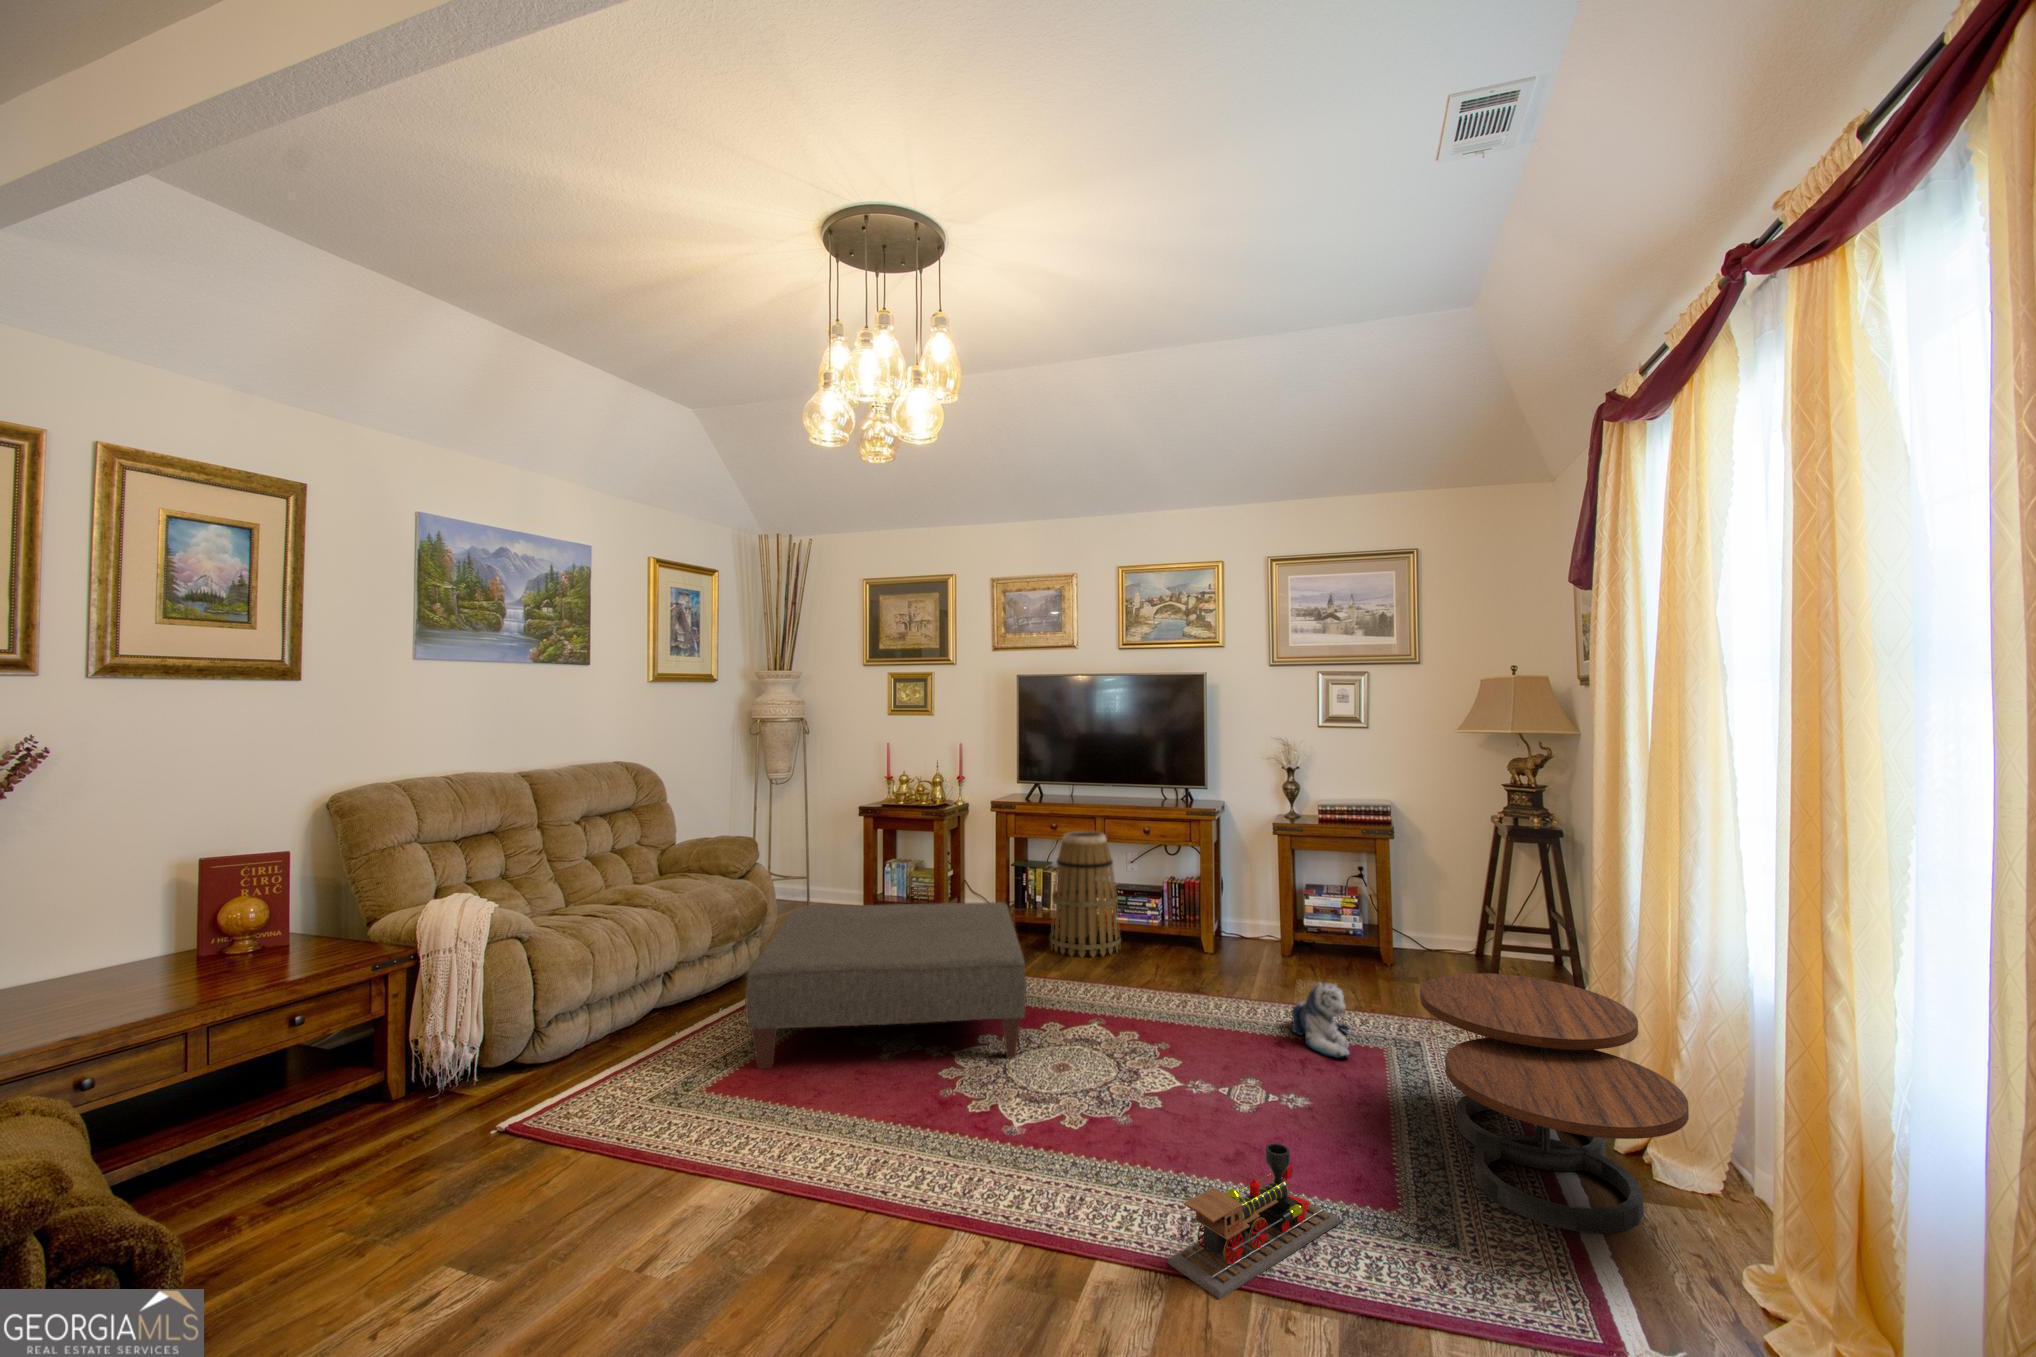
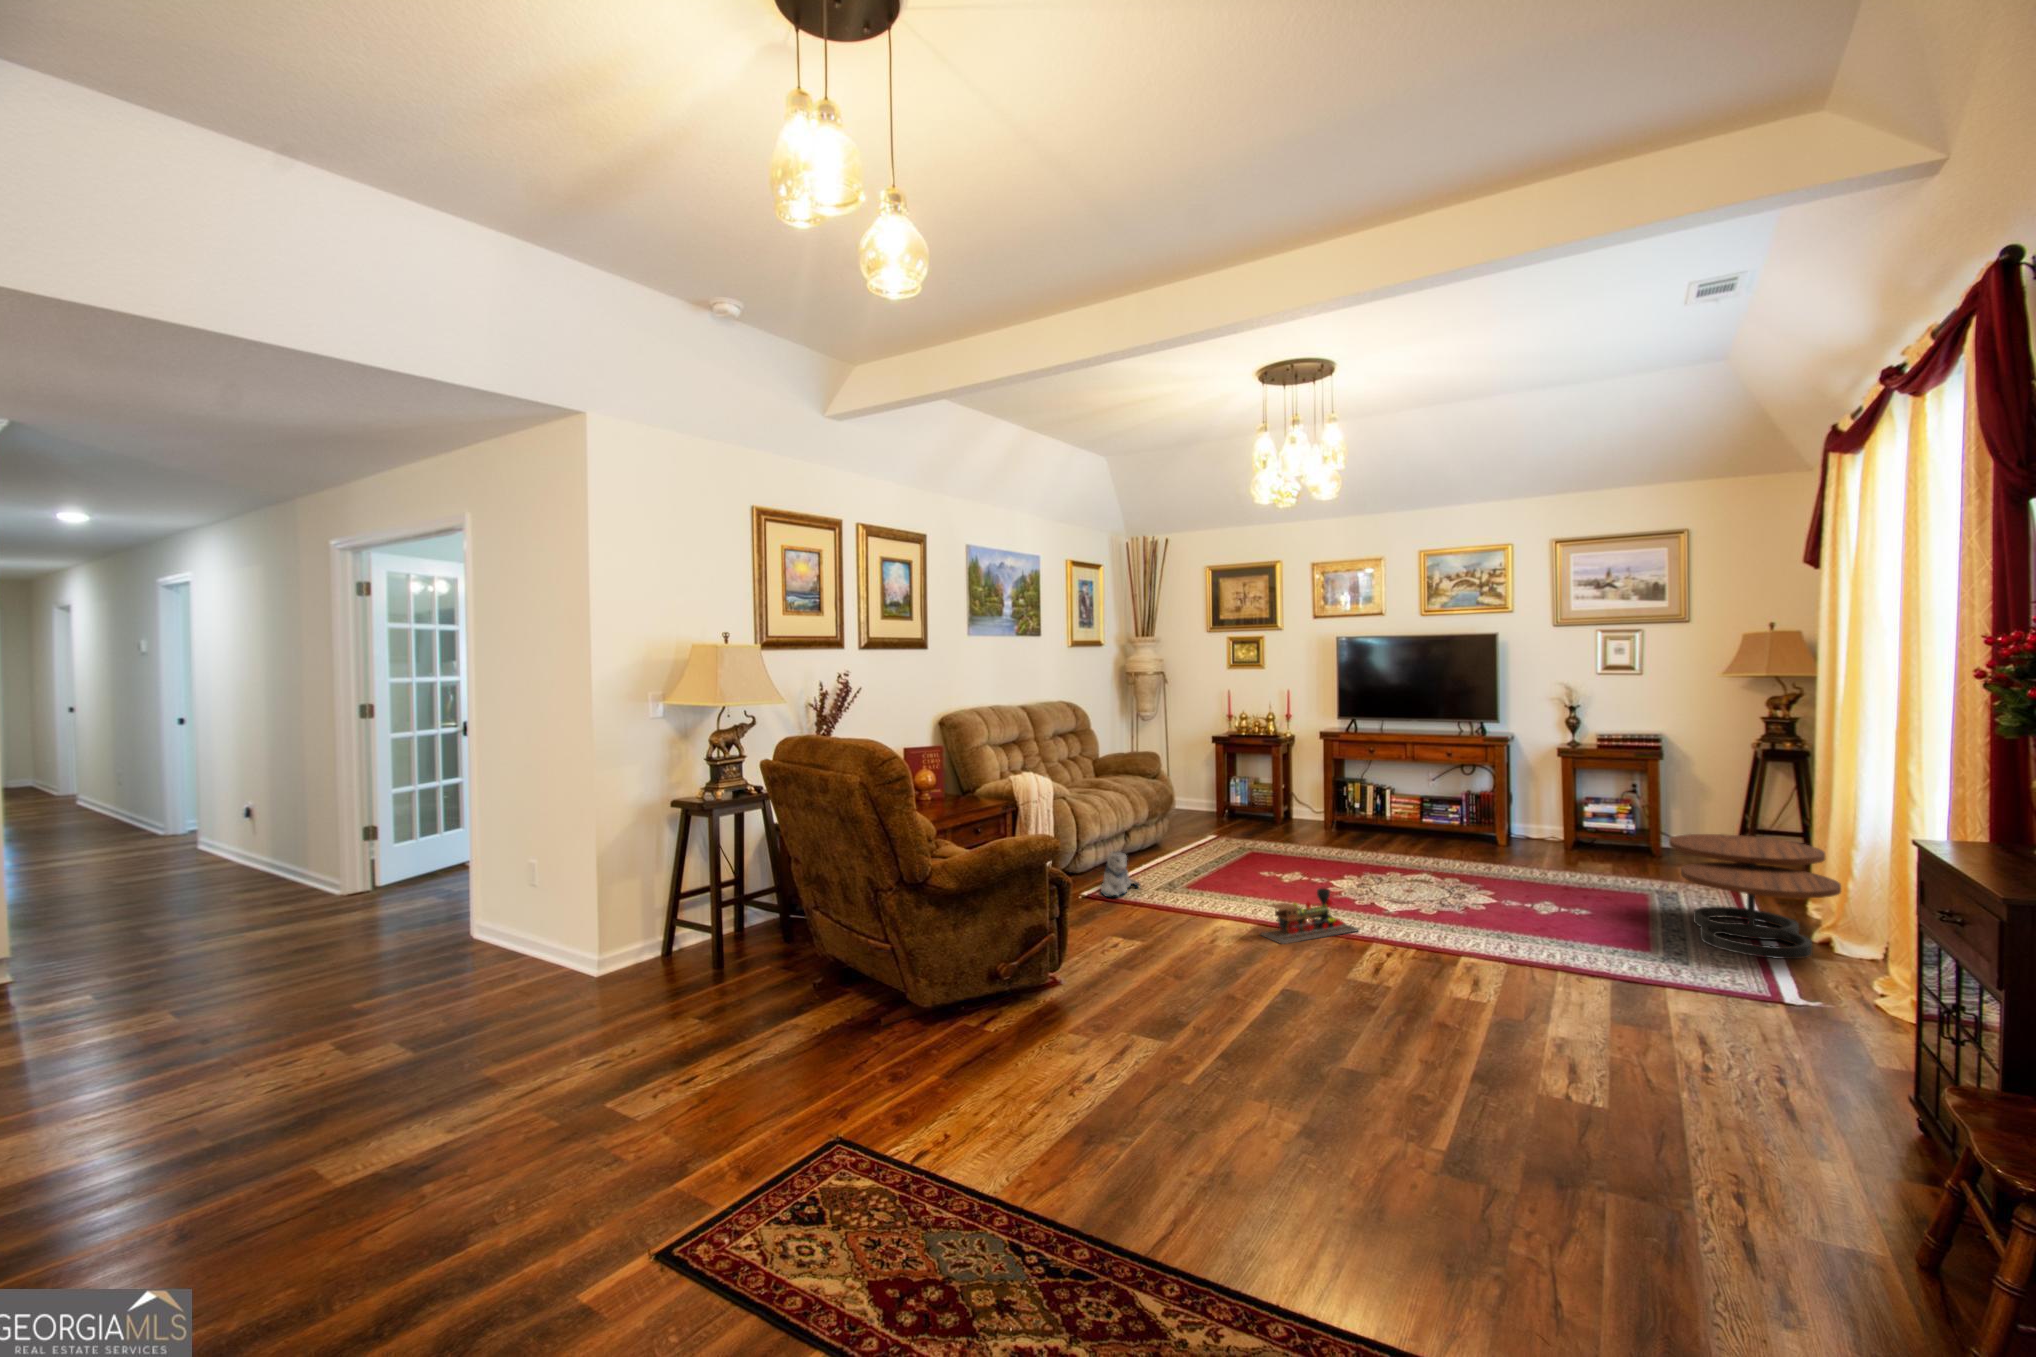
basket: present [1050,831,1121,957] -> none [1372,754,1430,844]
ottoman: present [745,902,1026,1069] -> none [1197,797,1384,884]
plush toy: present [1292,983,1350,1058] -> present [1101,851,1140,897]
toy train: present [1168,1143,1340,1299] -> present [1261,888,1358,944]

